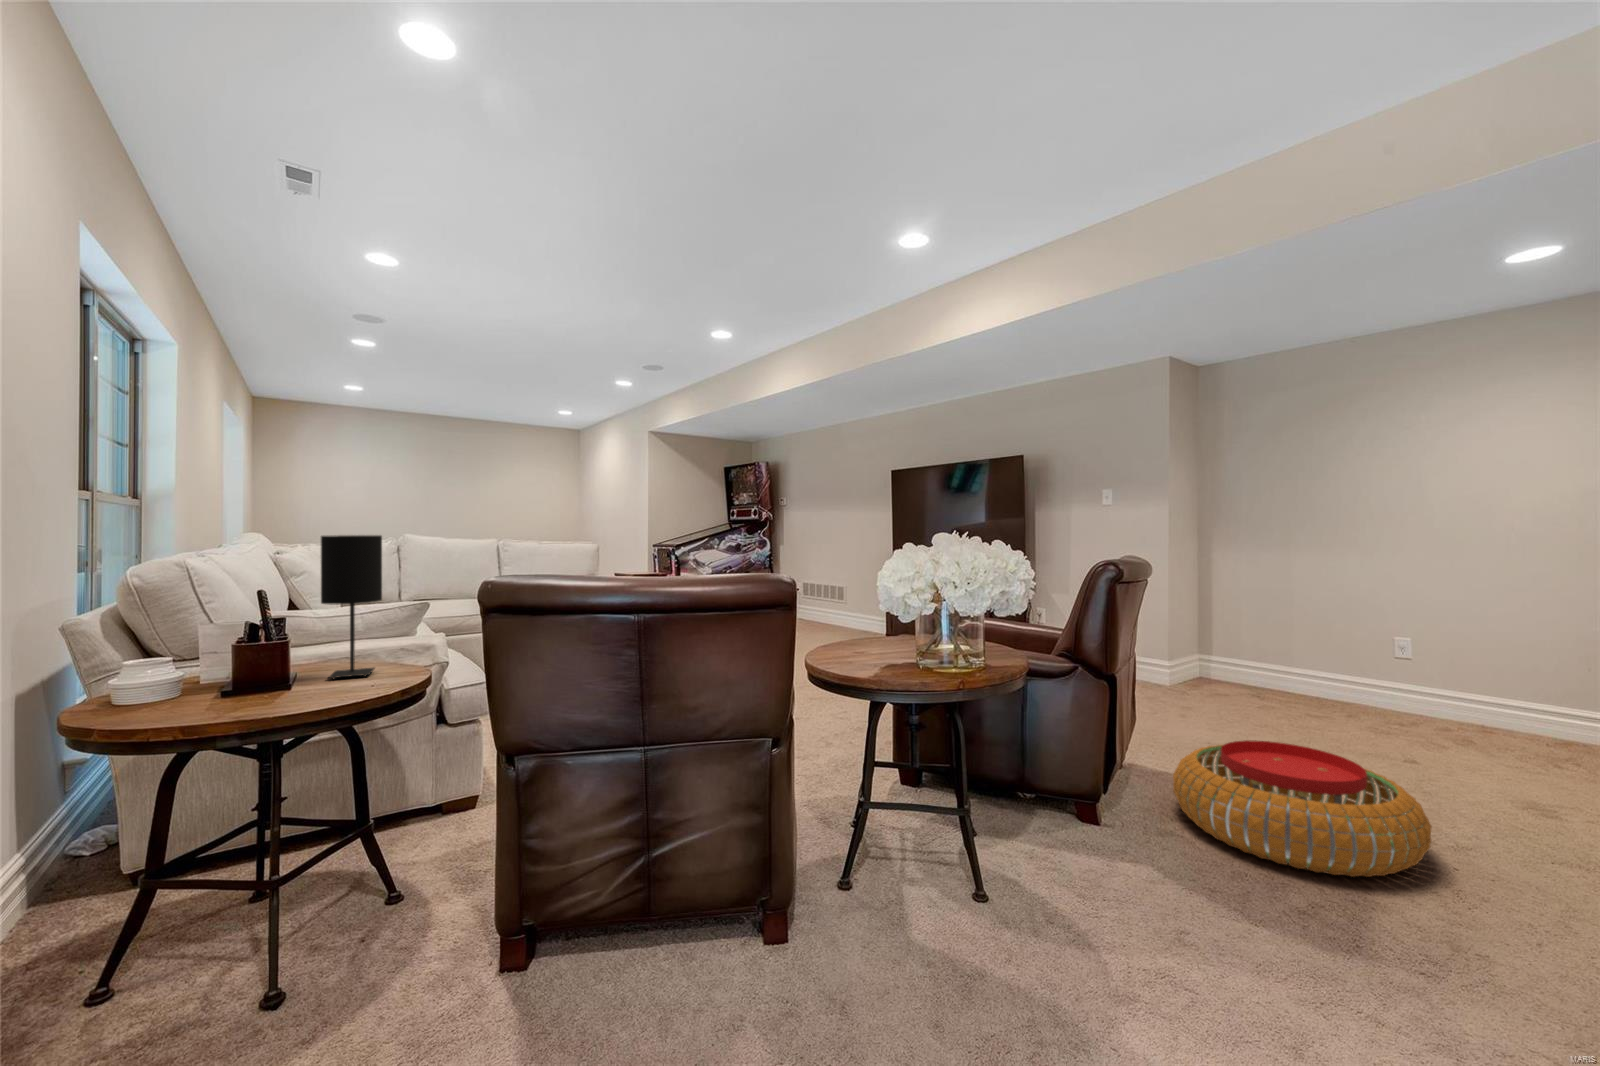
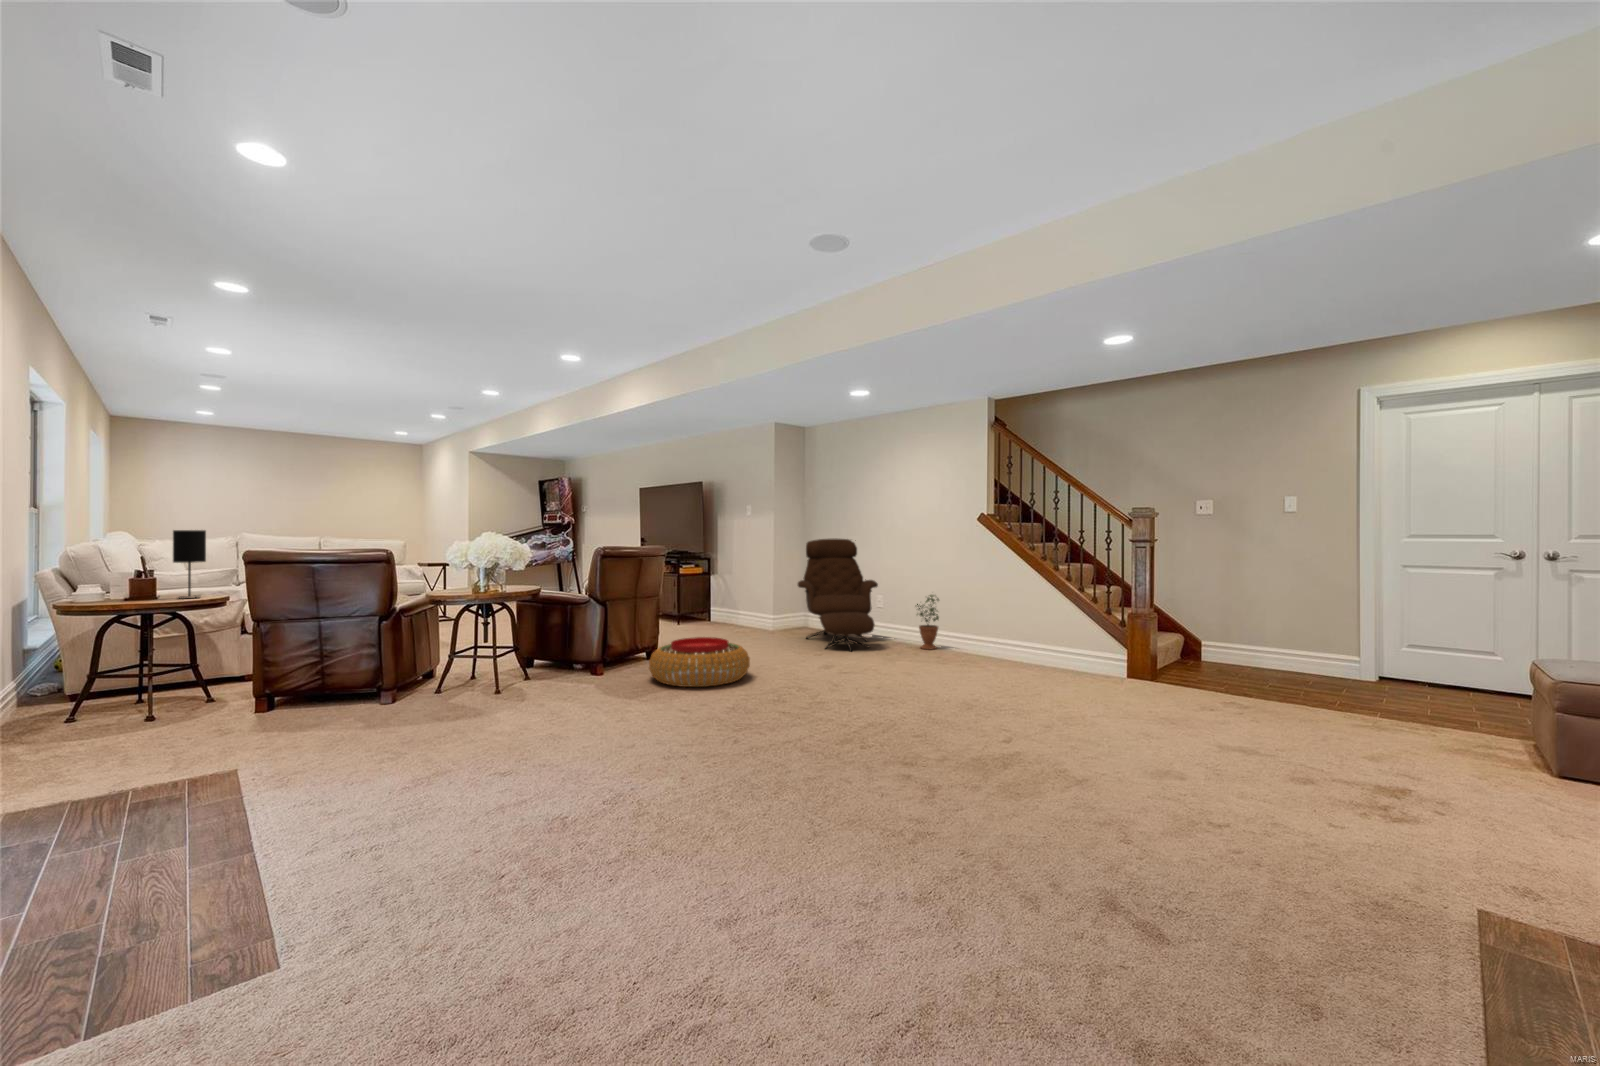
lounge chair: none [1212,542,1440,745] -> present [798,539,878,651]
potted plant: none [1493,638,1558,743] -> present [917,595,939,650]

